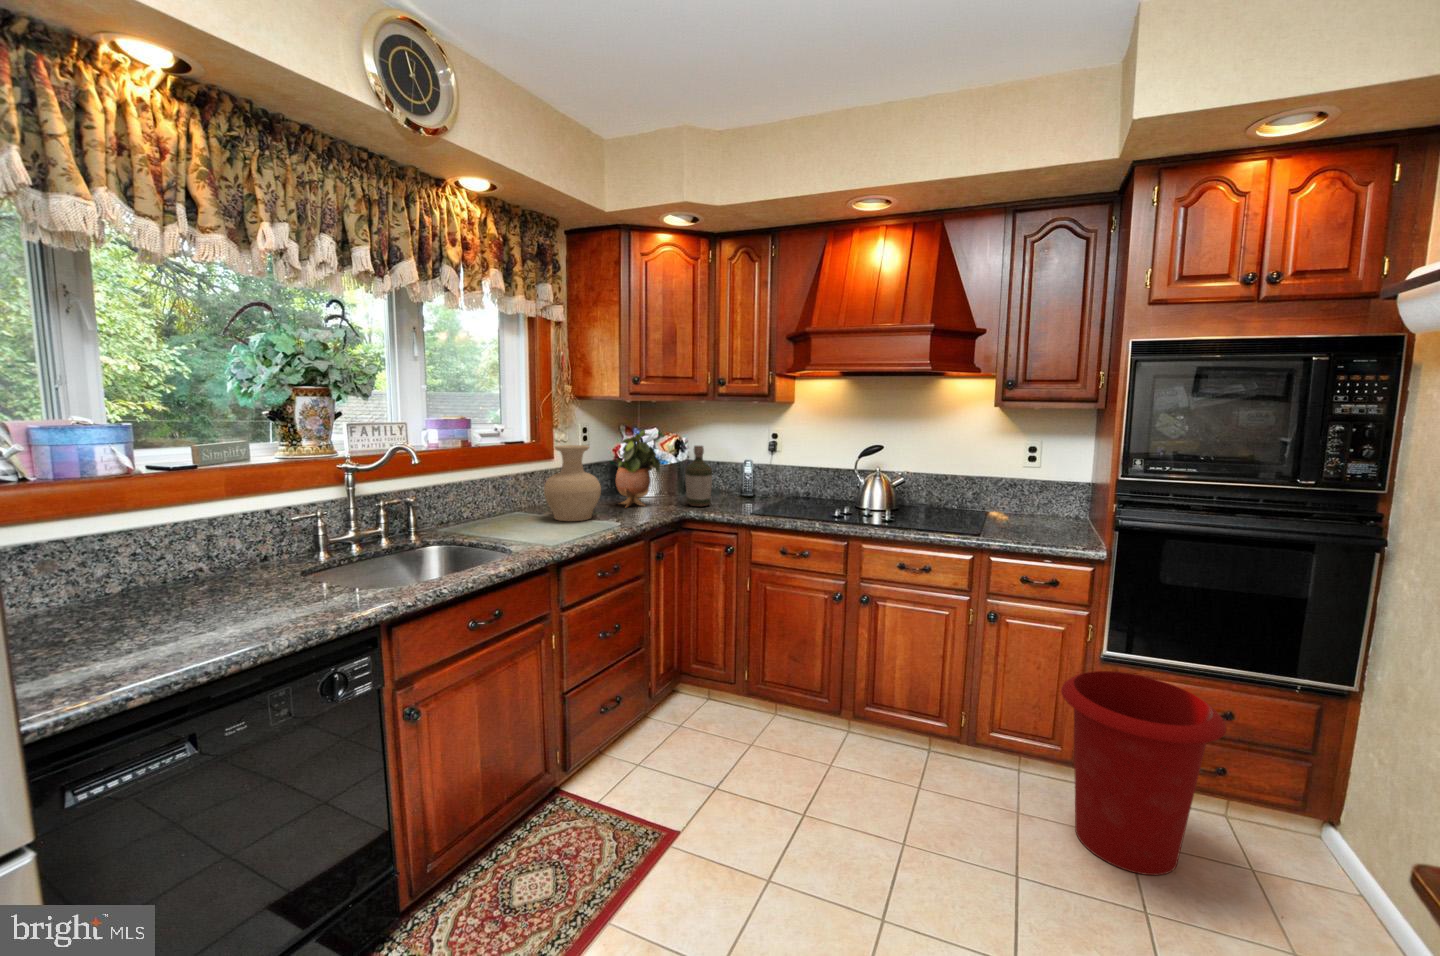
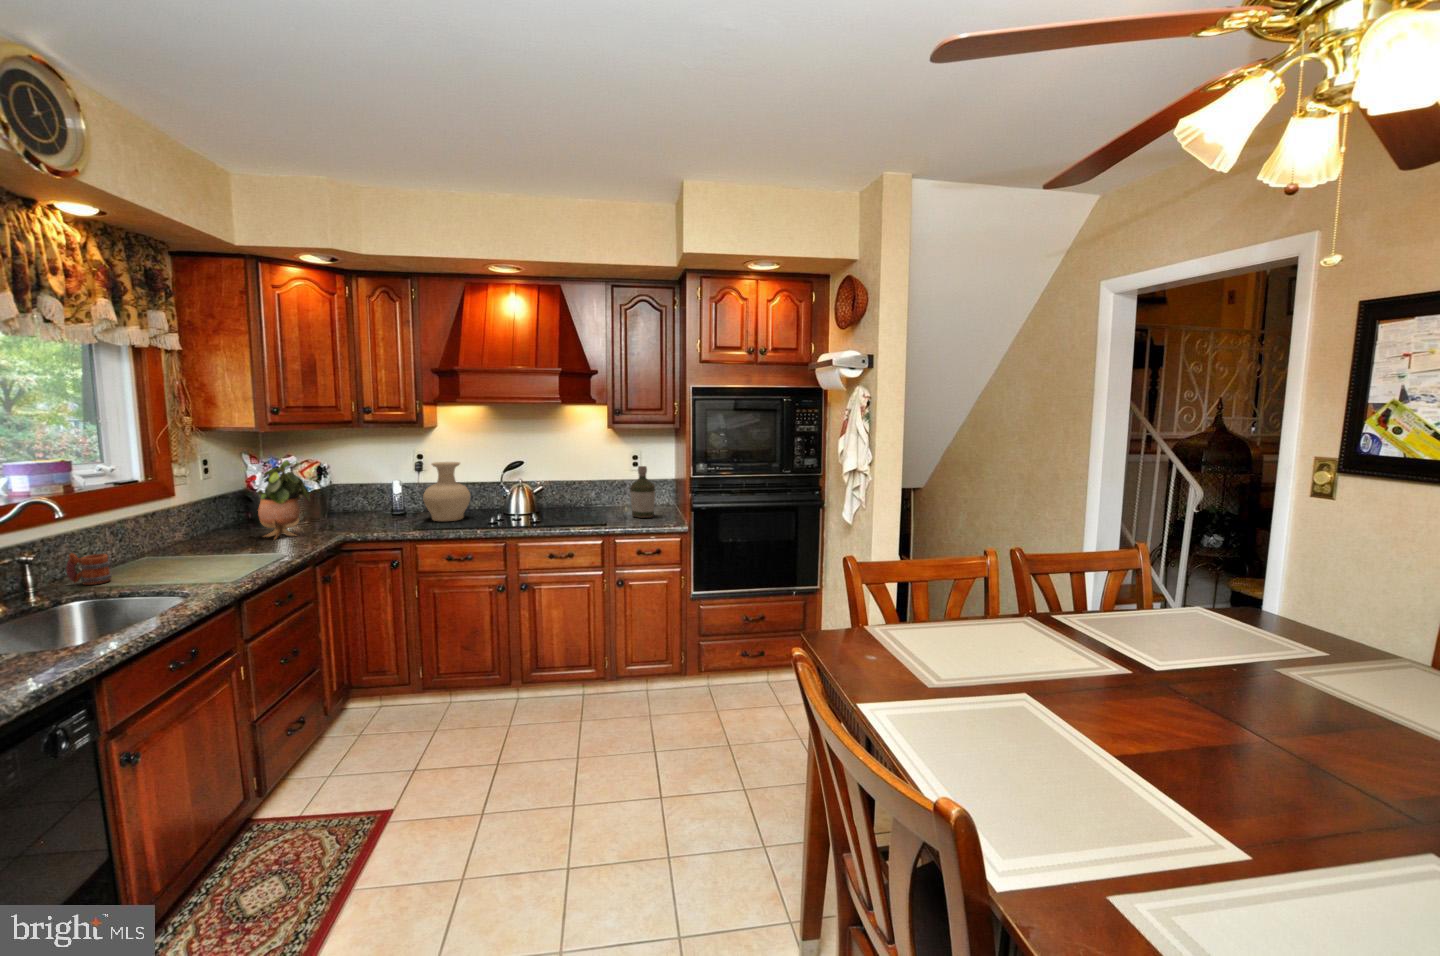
vase: present [544,445,601,521] -> present [423,462,470,521]
bottle: present [685,446,712,506] -> present [630,466,655,518]
mug: none [449,500,480,531] -> present [66,553,112,585]
waste bin: present [1061,671,1226,875] -> none [670,607,758,730]

